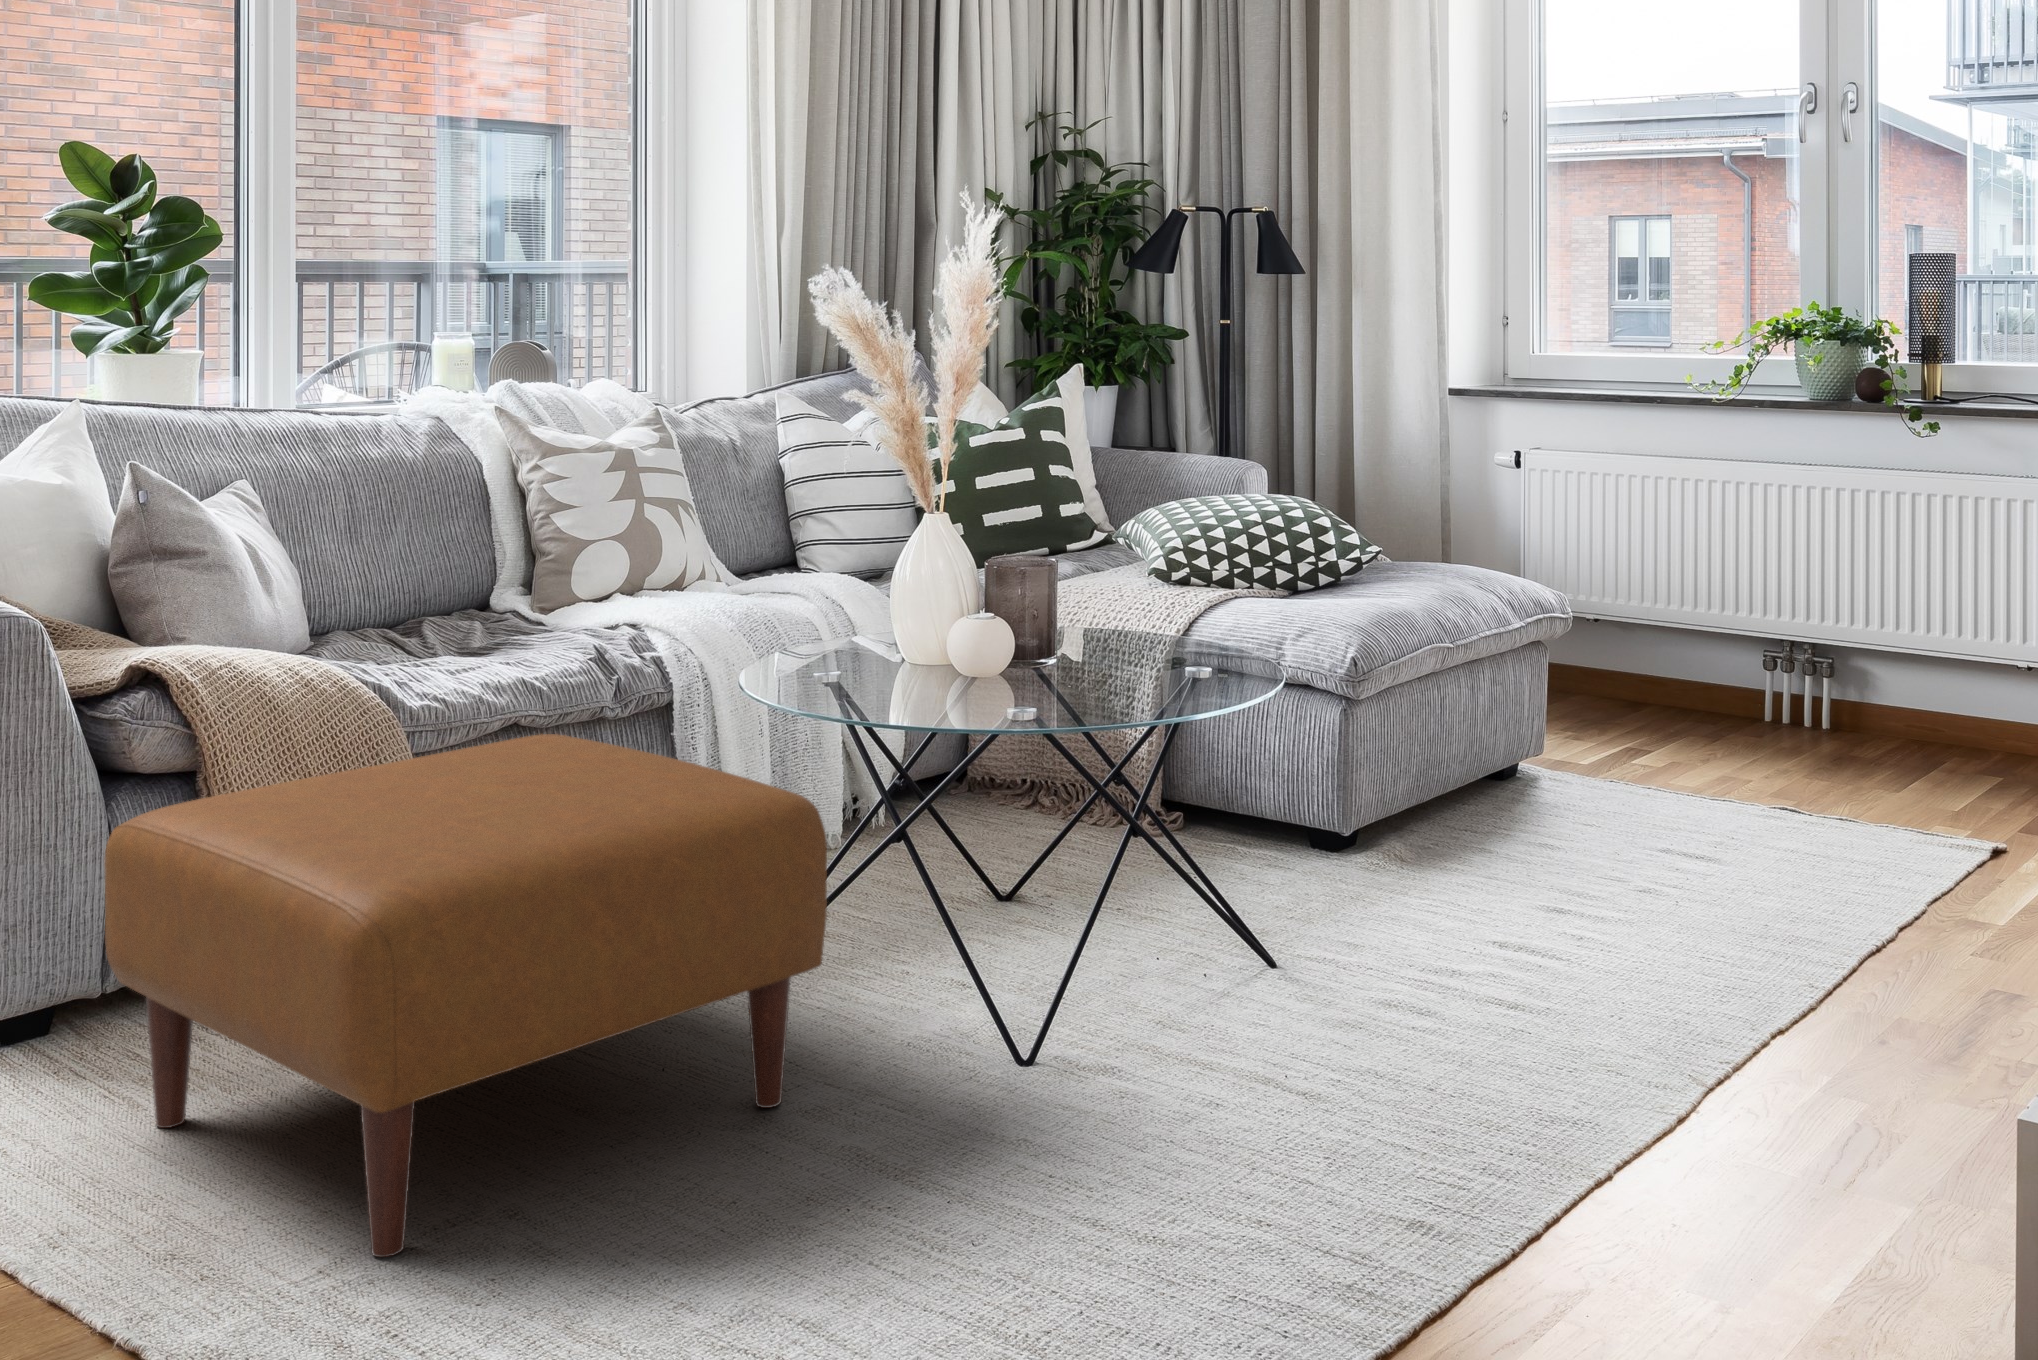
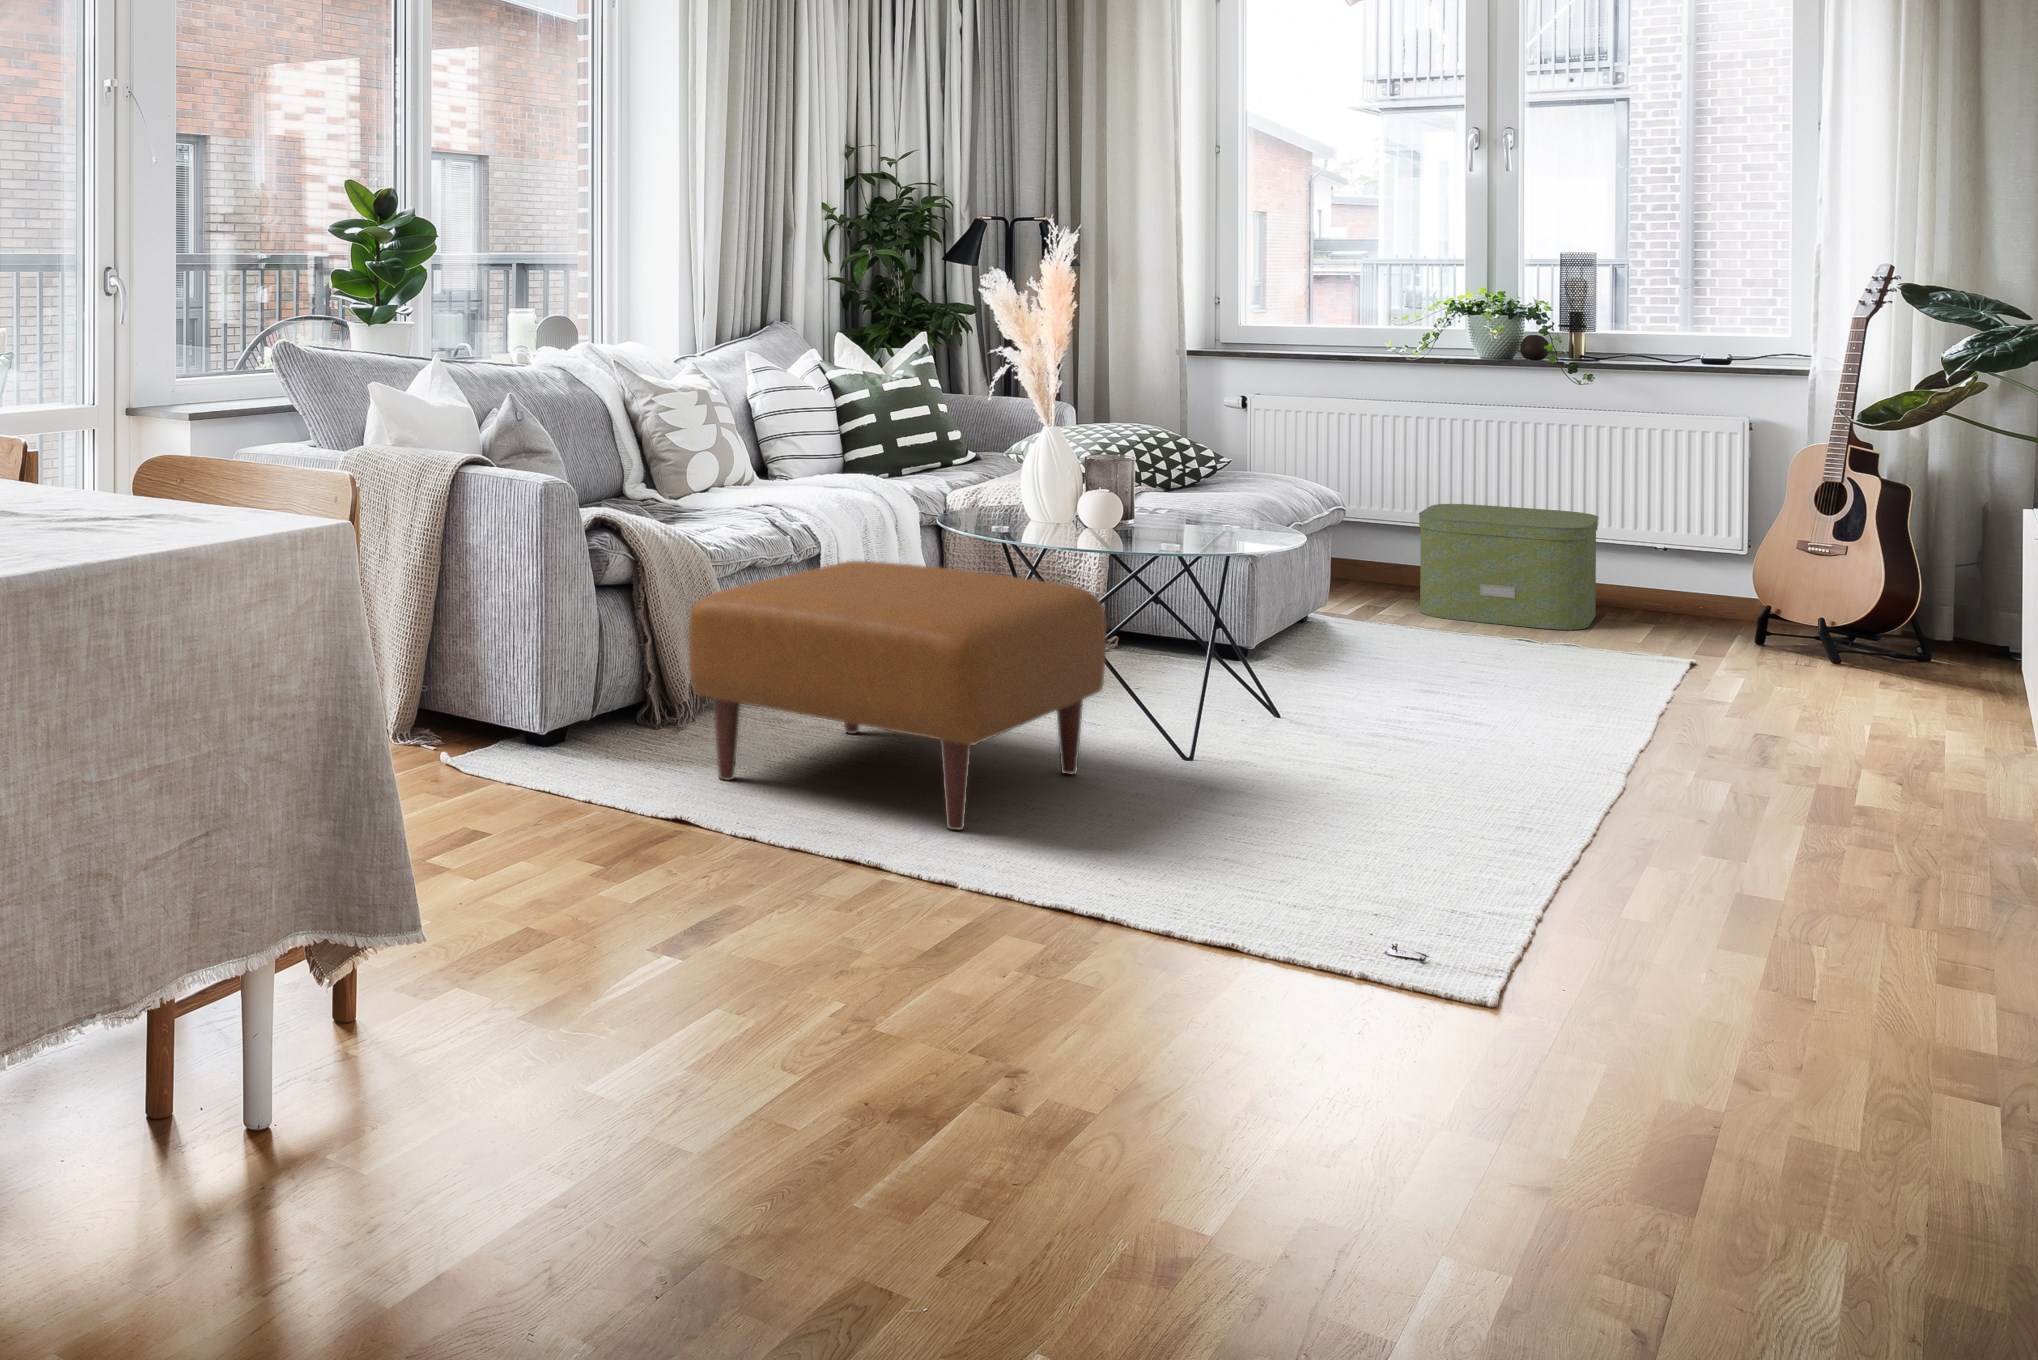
storage box: none [1685,603,1932,790] -> present [1419,504,1598,630]

